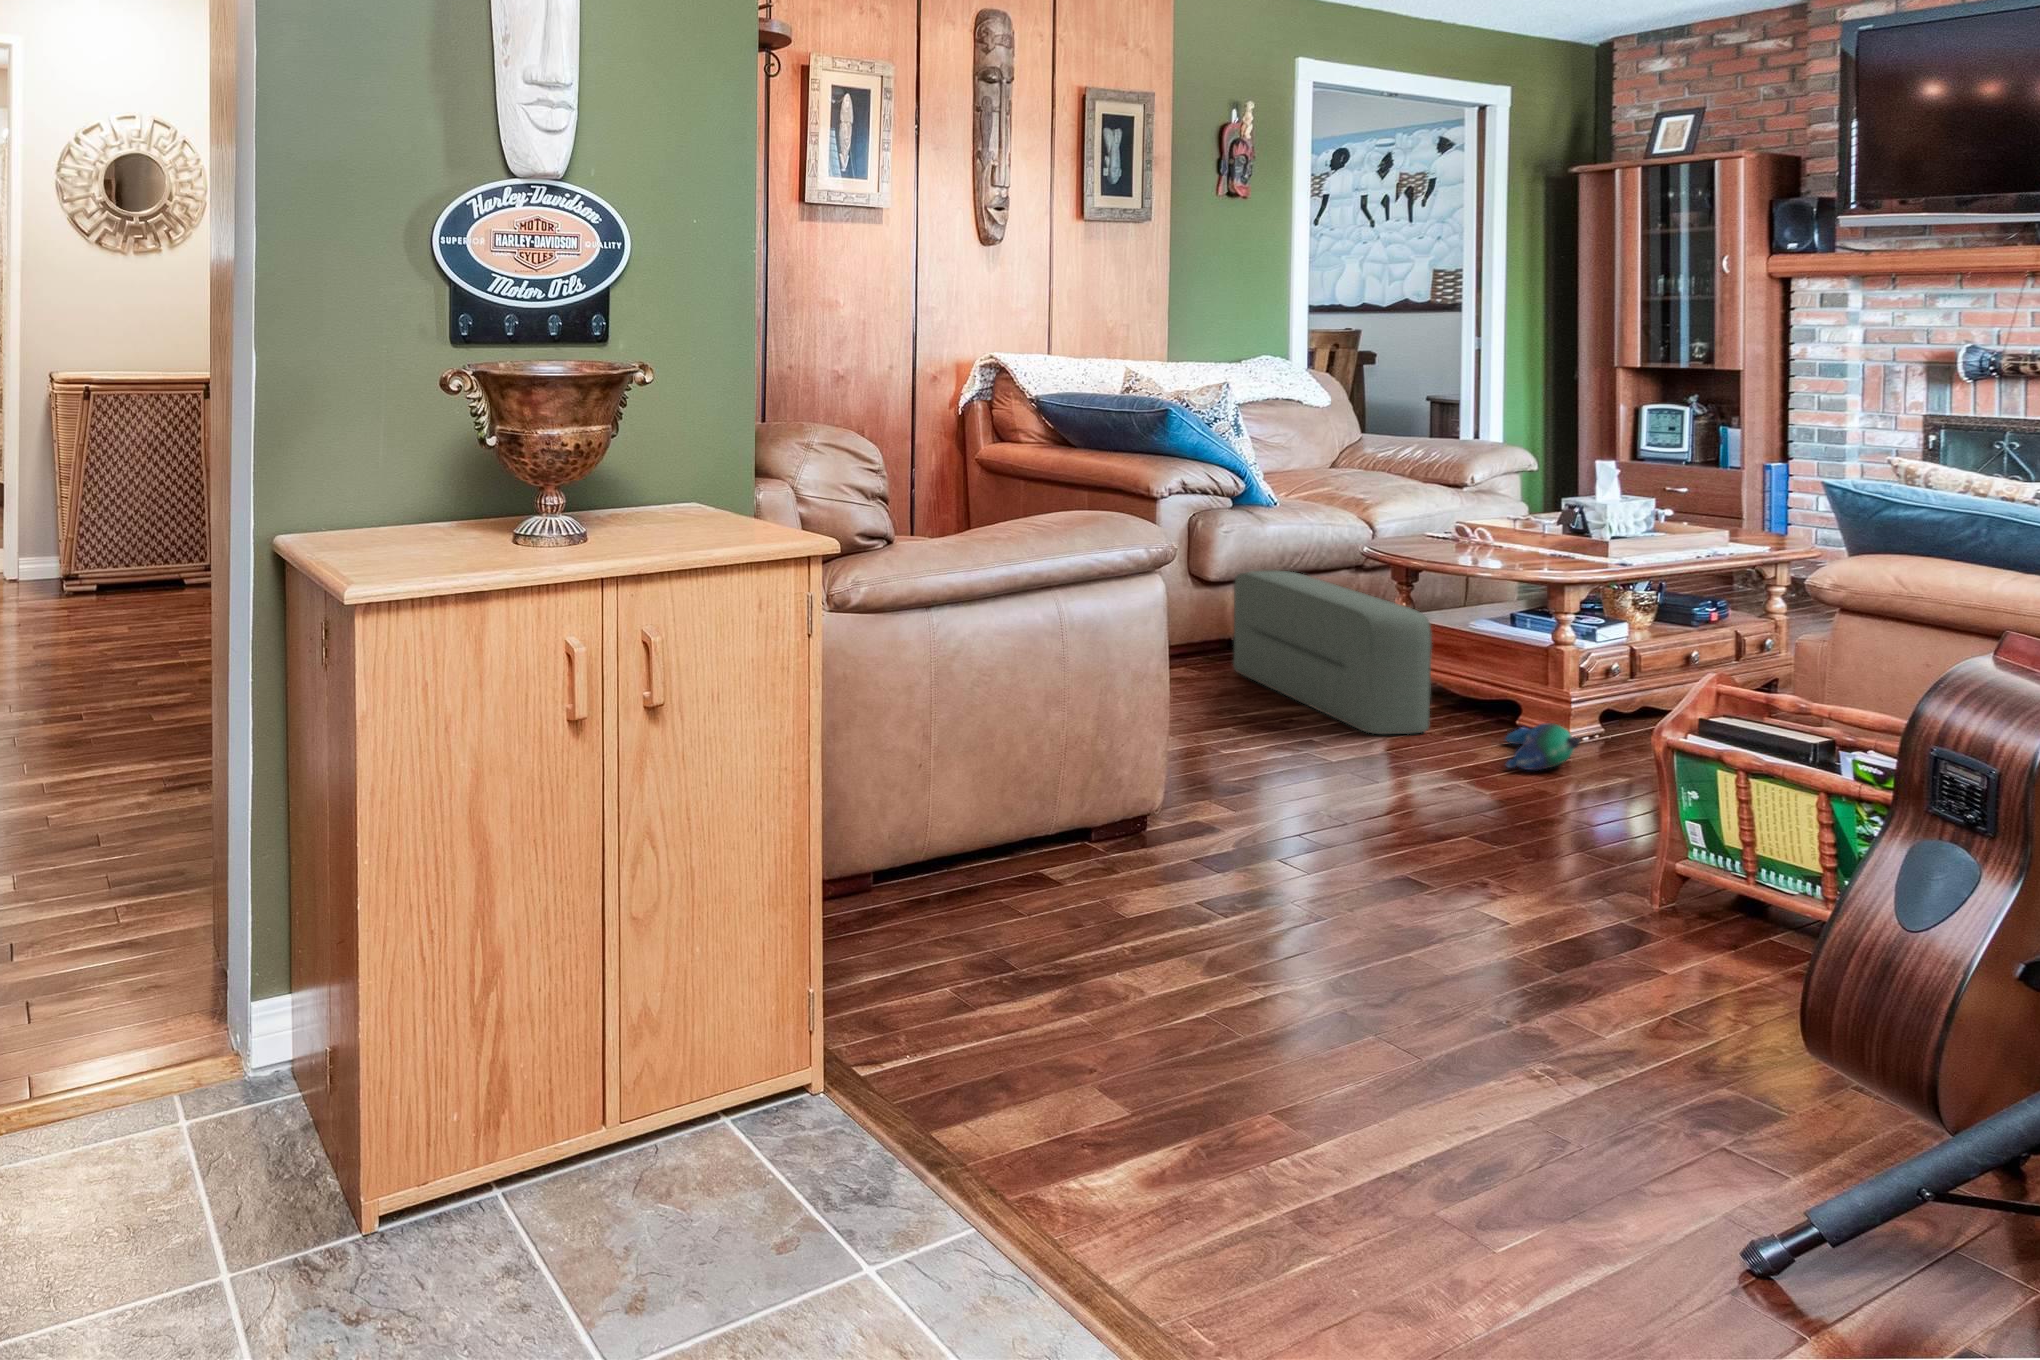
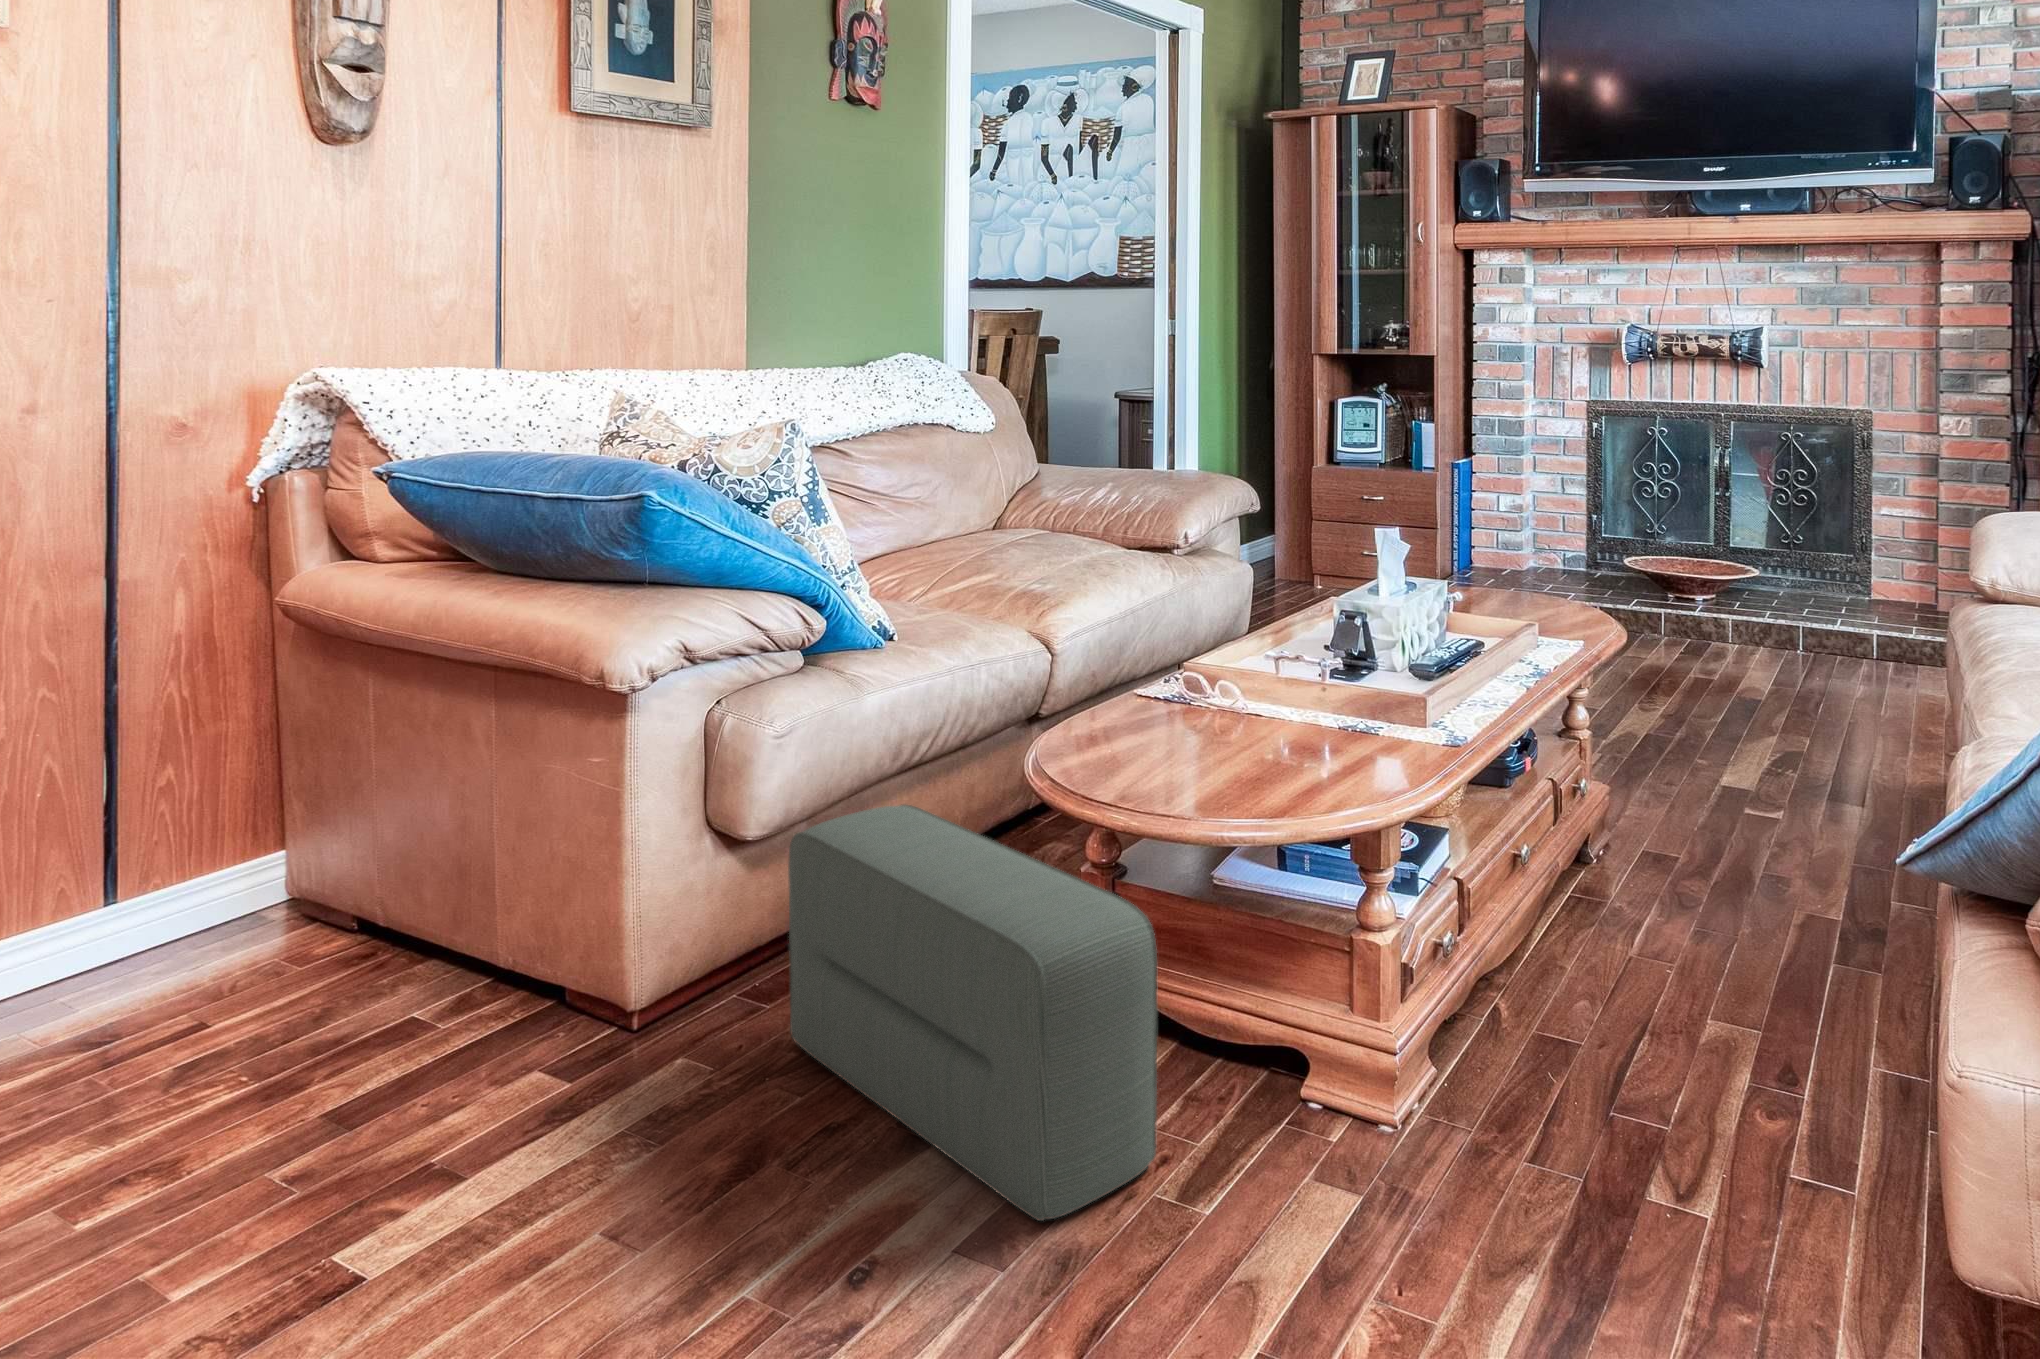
plush toy: present [1505,723,1580,771] -> none [1288,1104,1430,1275]

